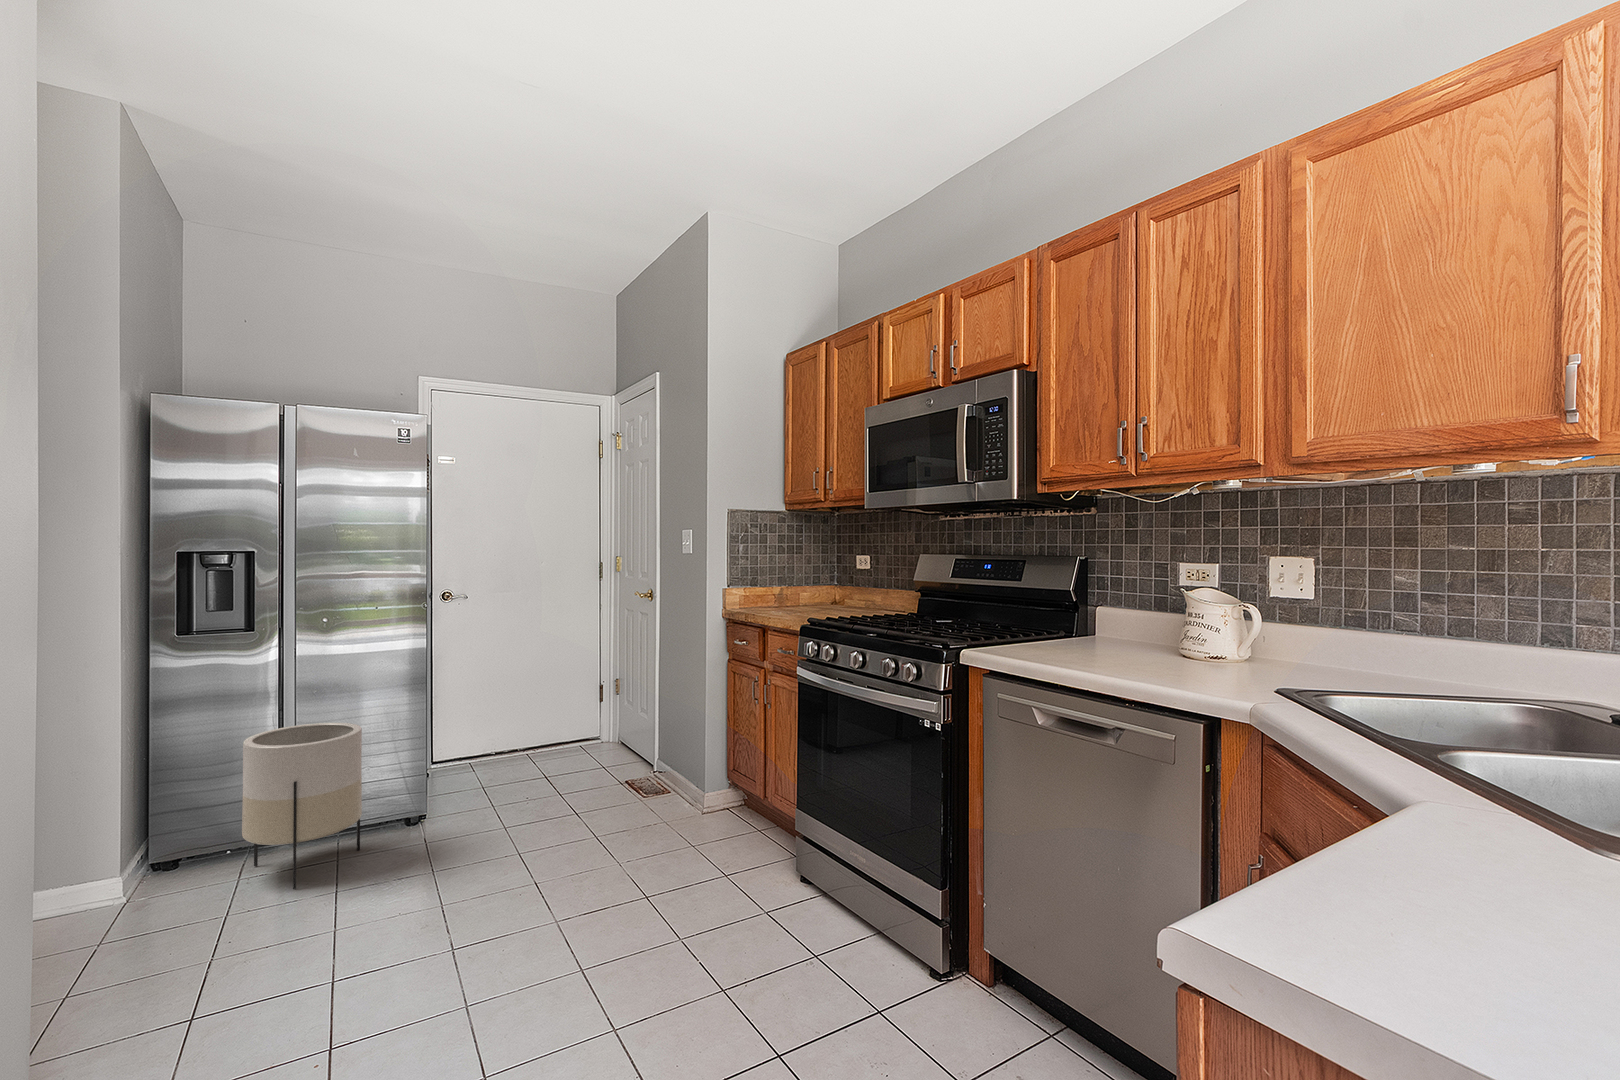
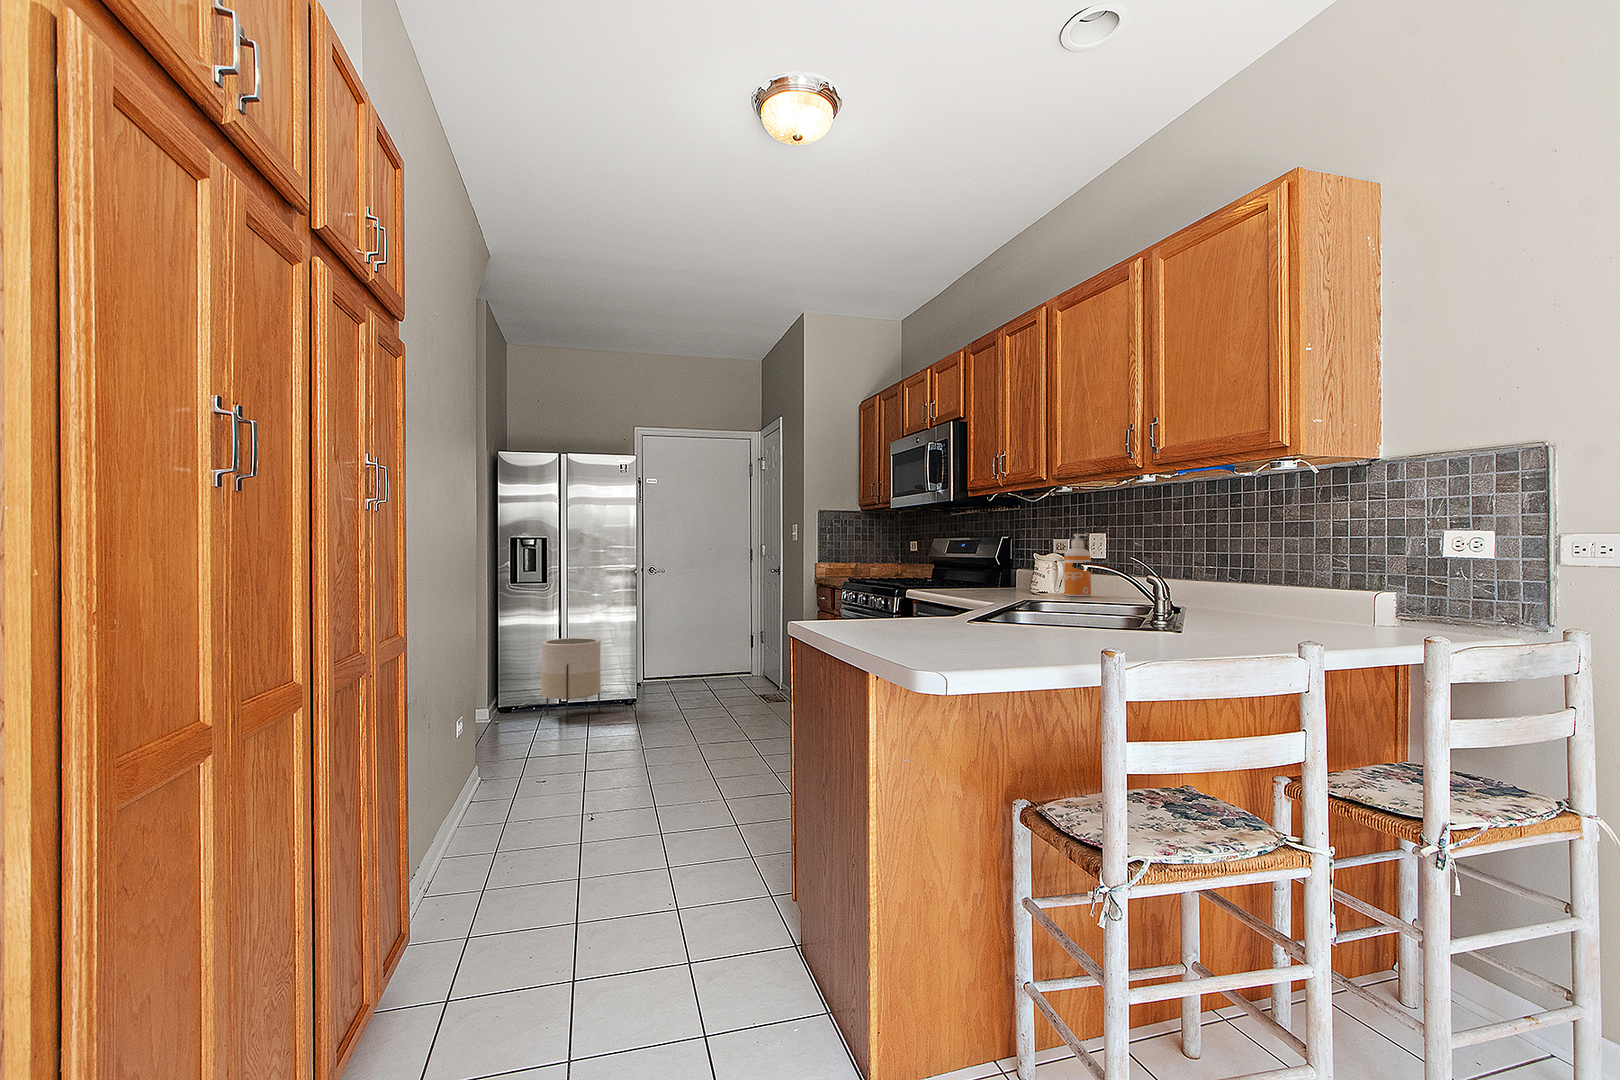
soap dispenser: none [1262,561,1312,670] -> present [1064,534,1091,596]

